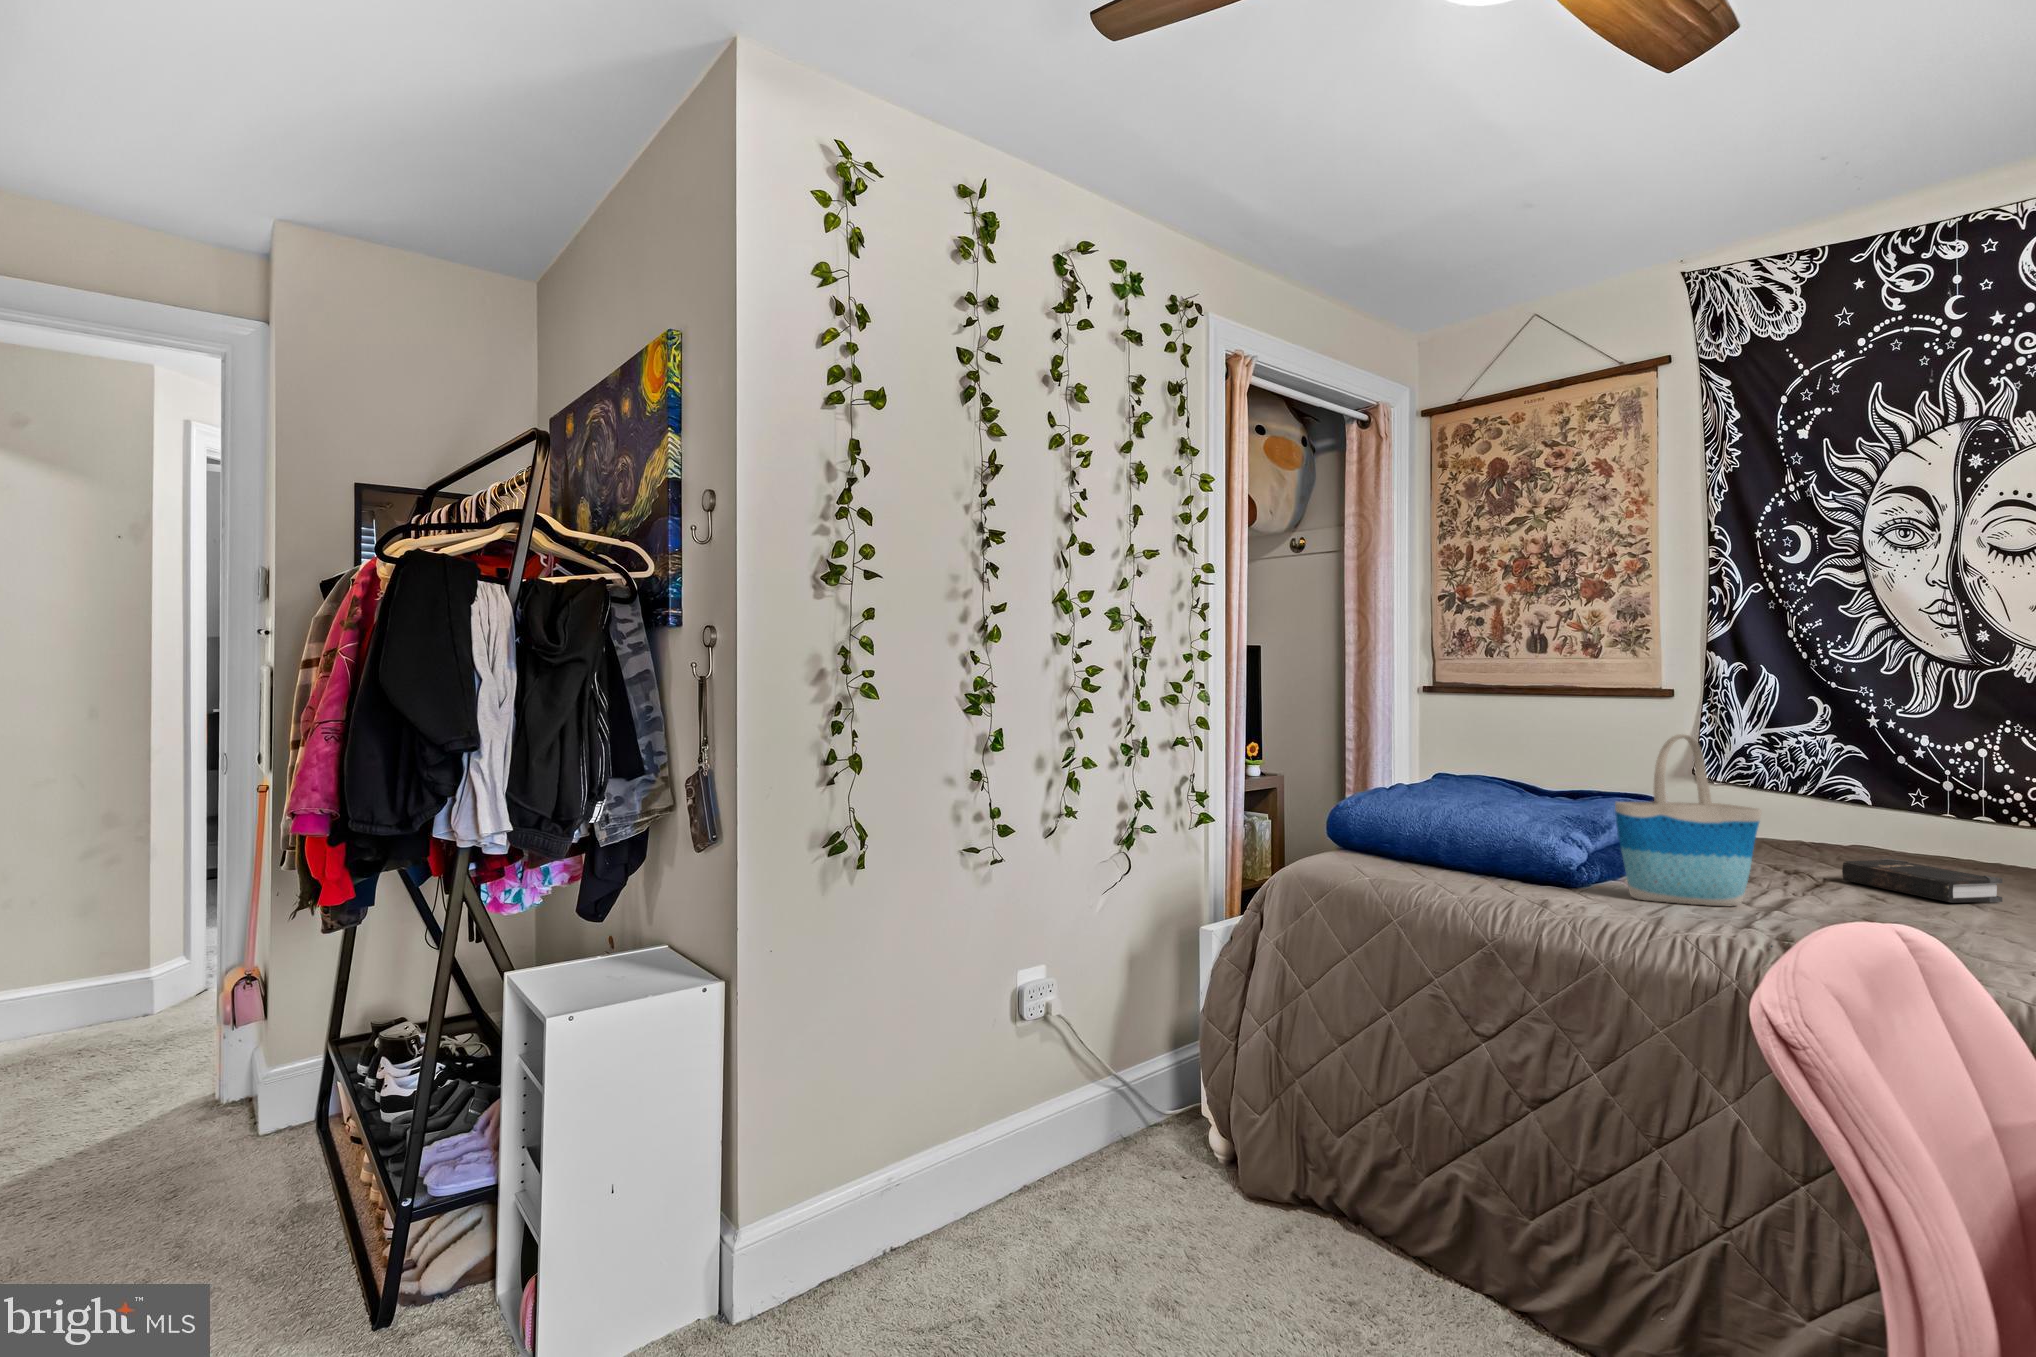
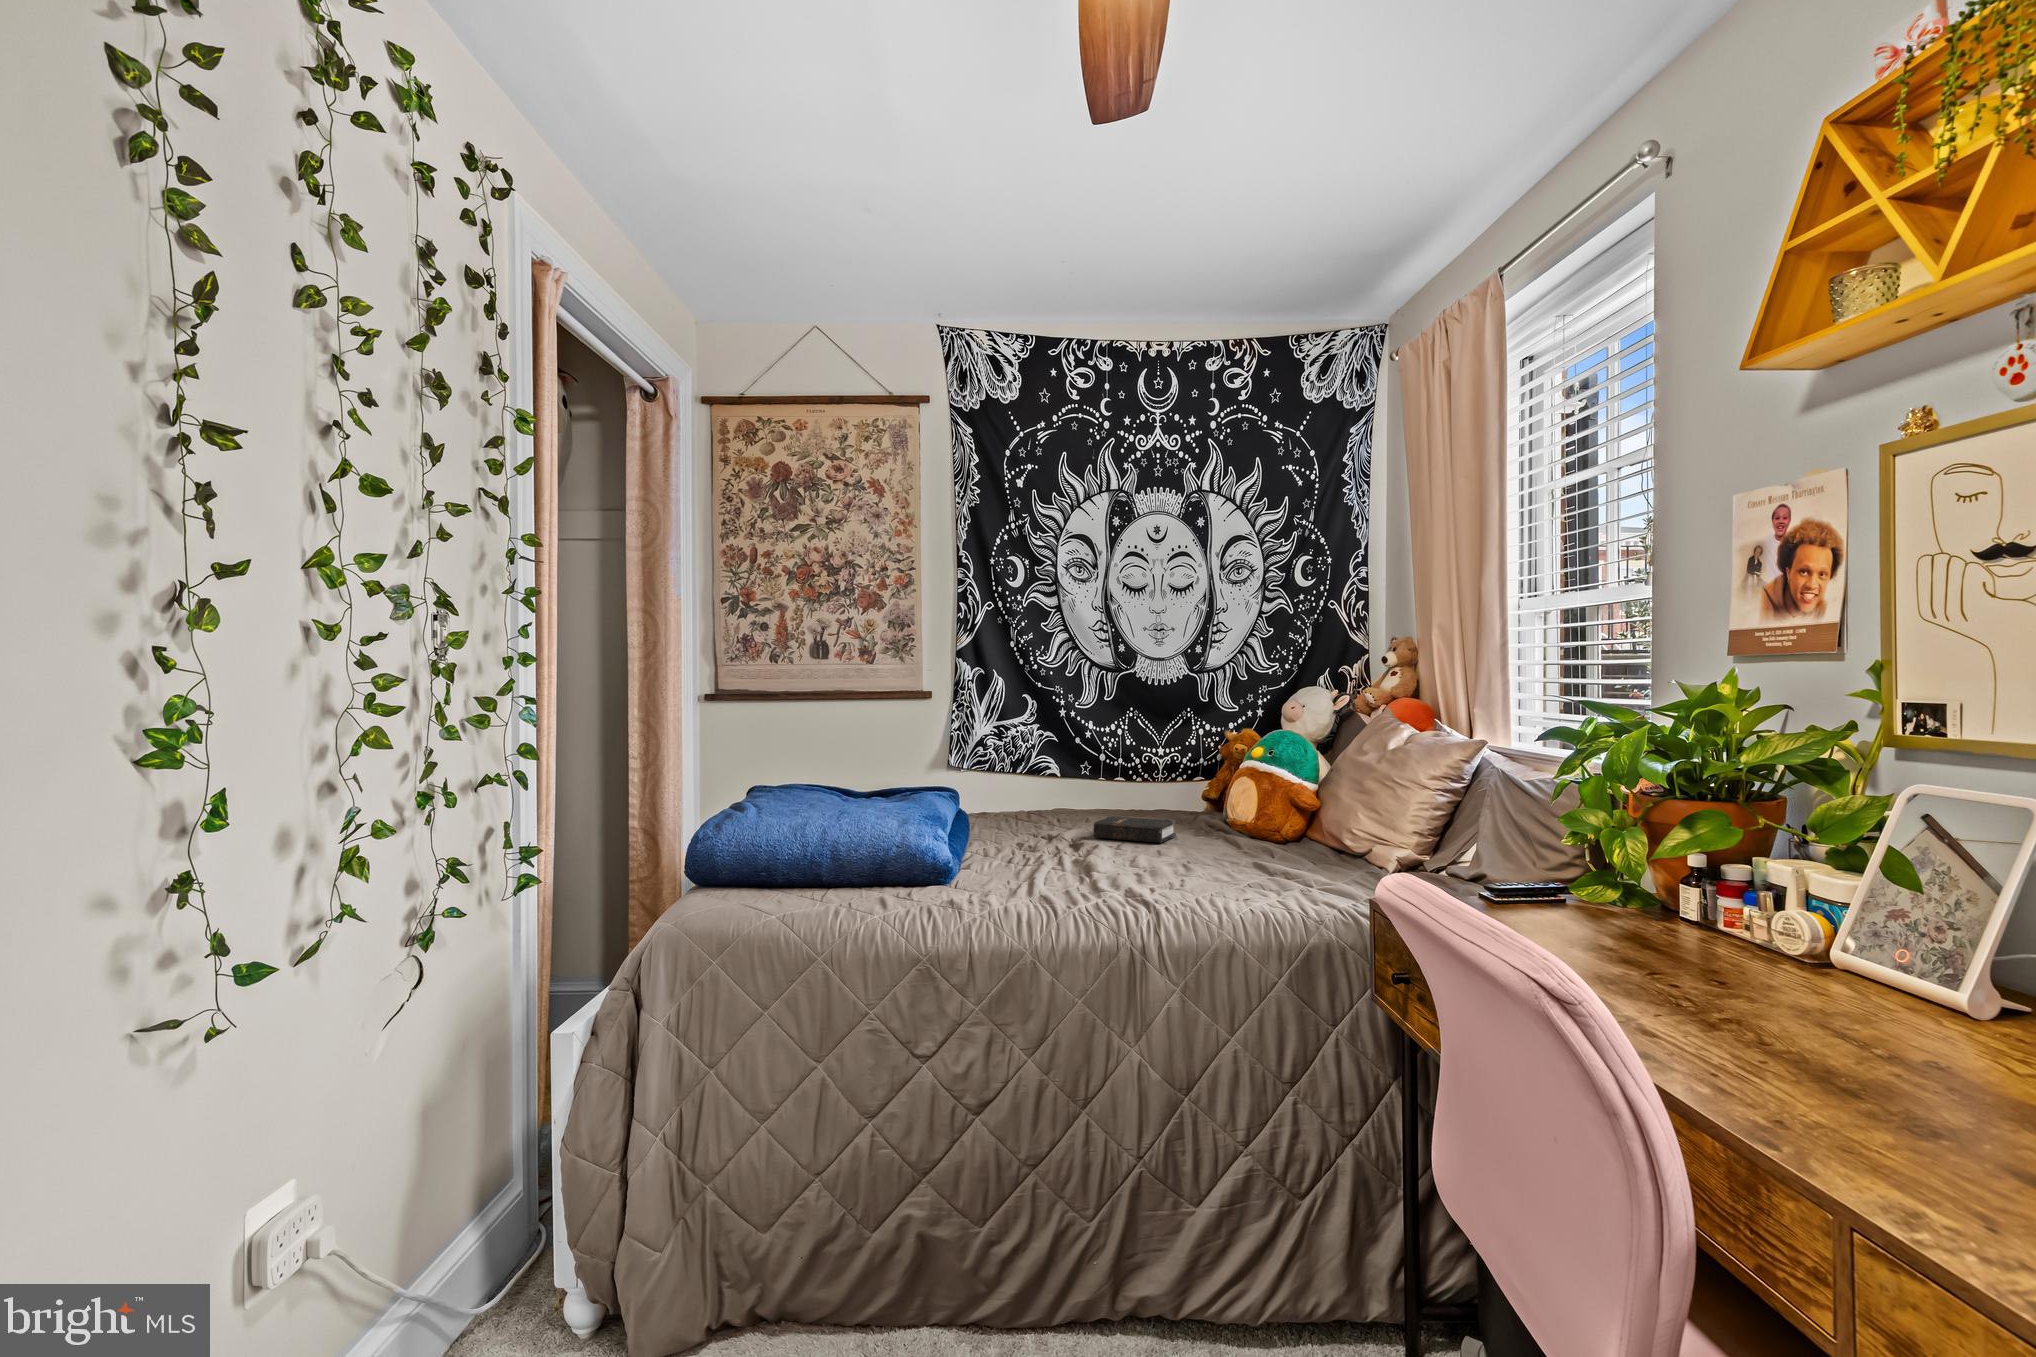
tote bag: present [1615,734,1762,907] -> none [1006,731,1093,885]

